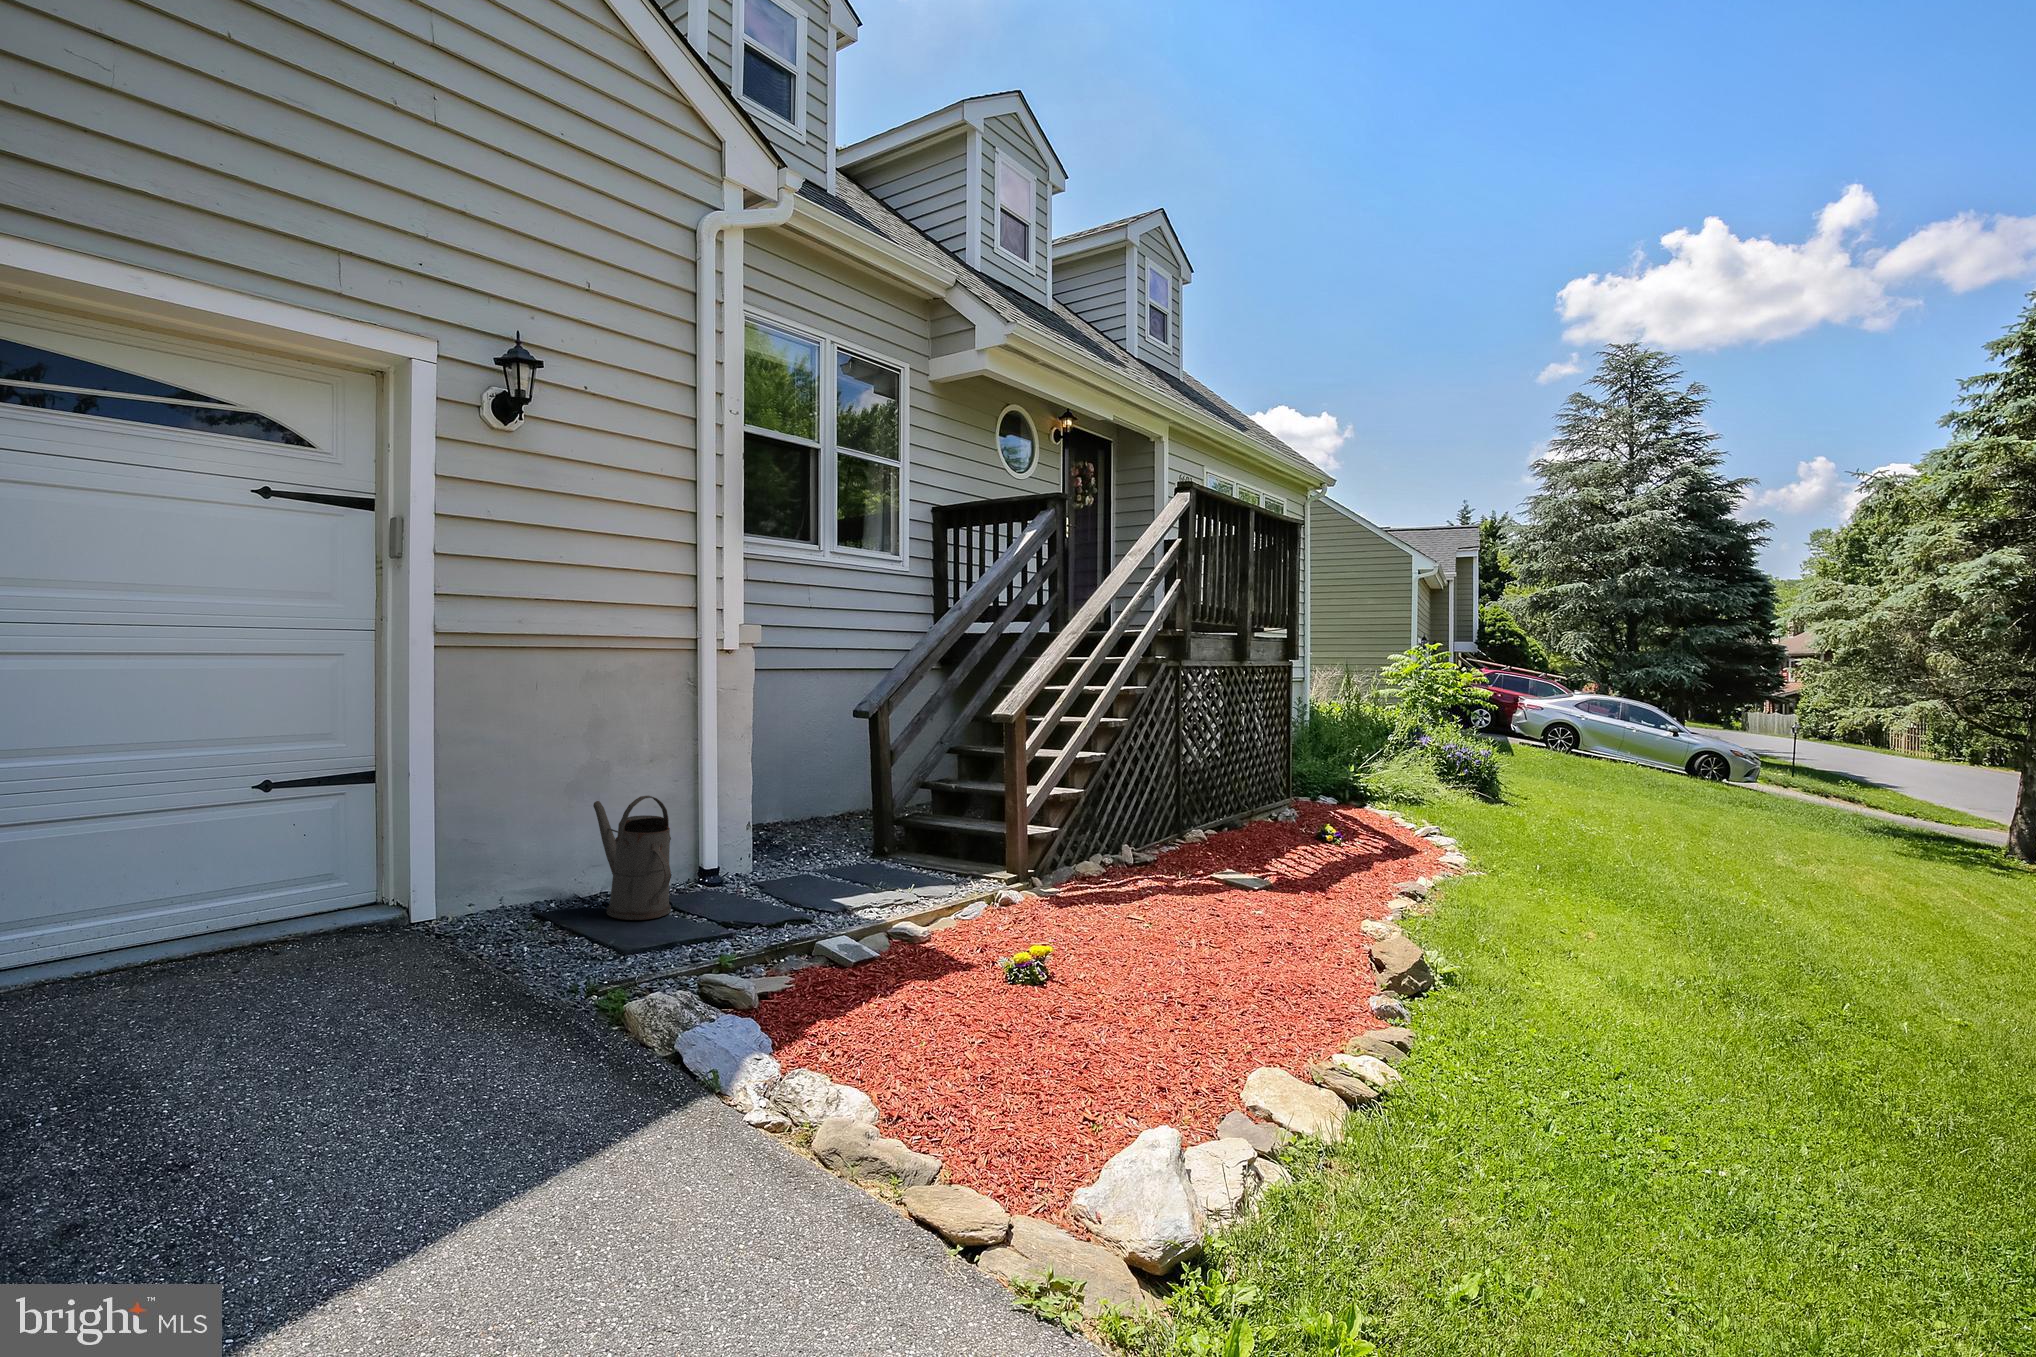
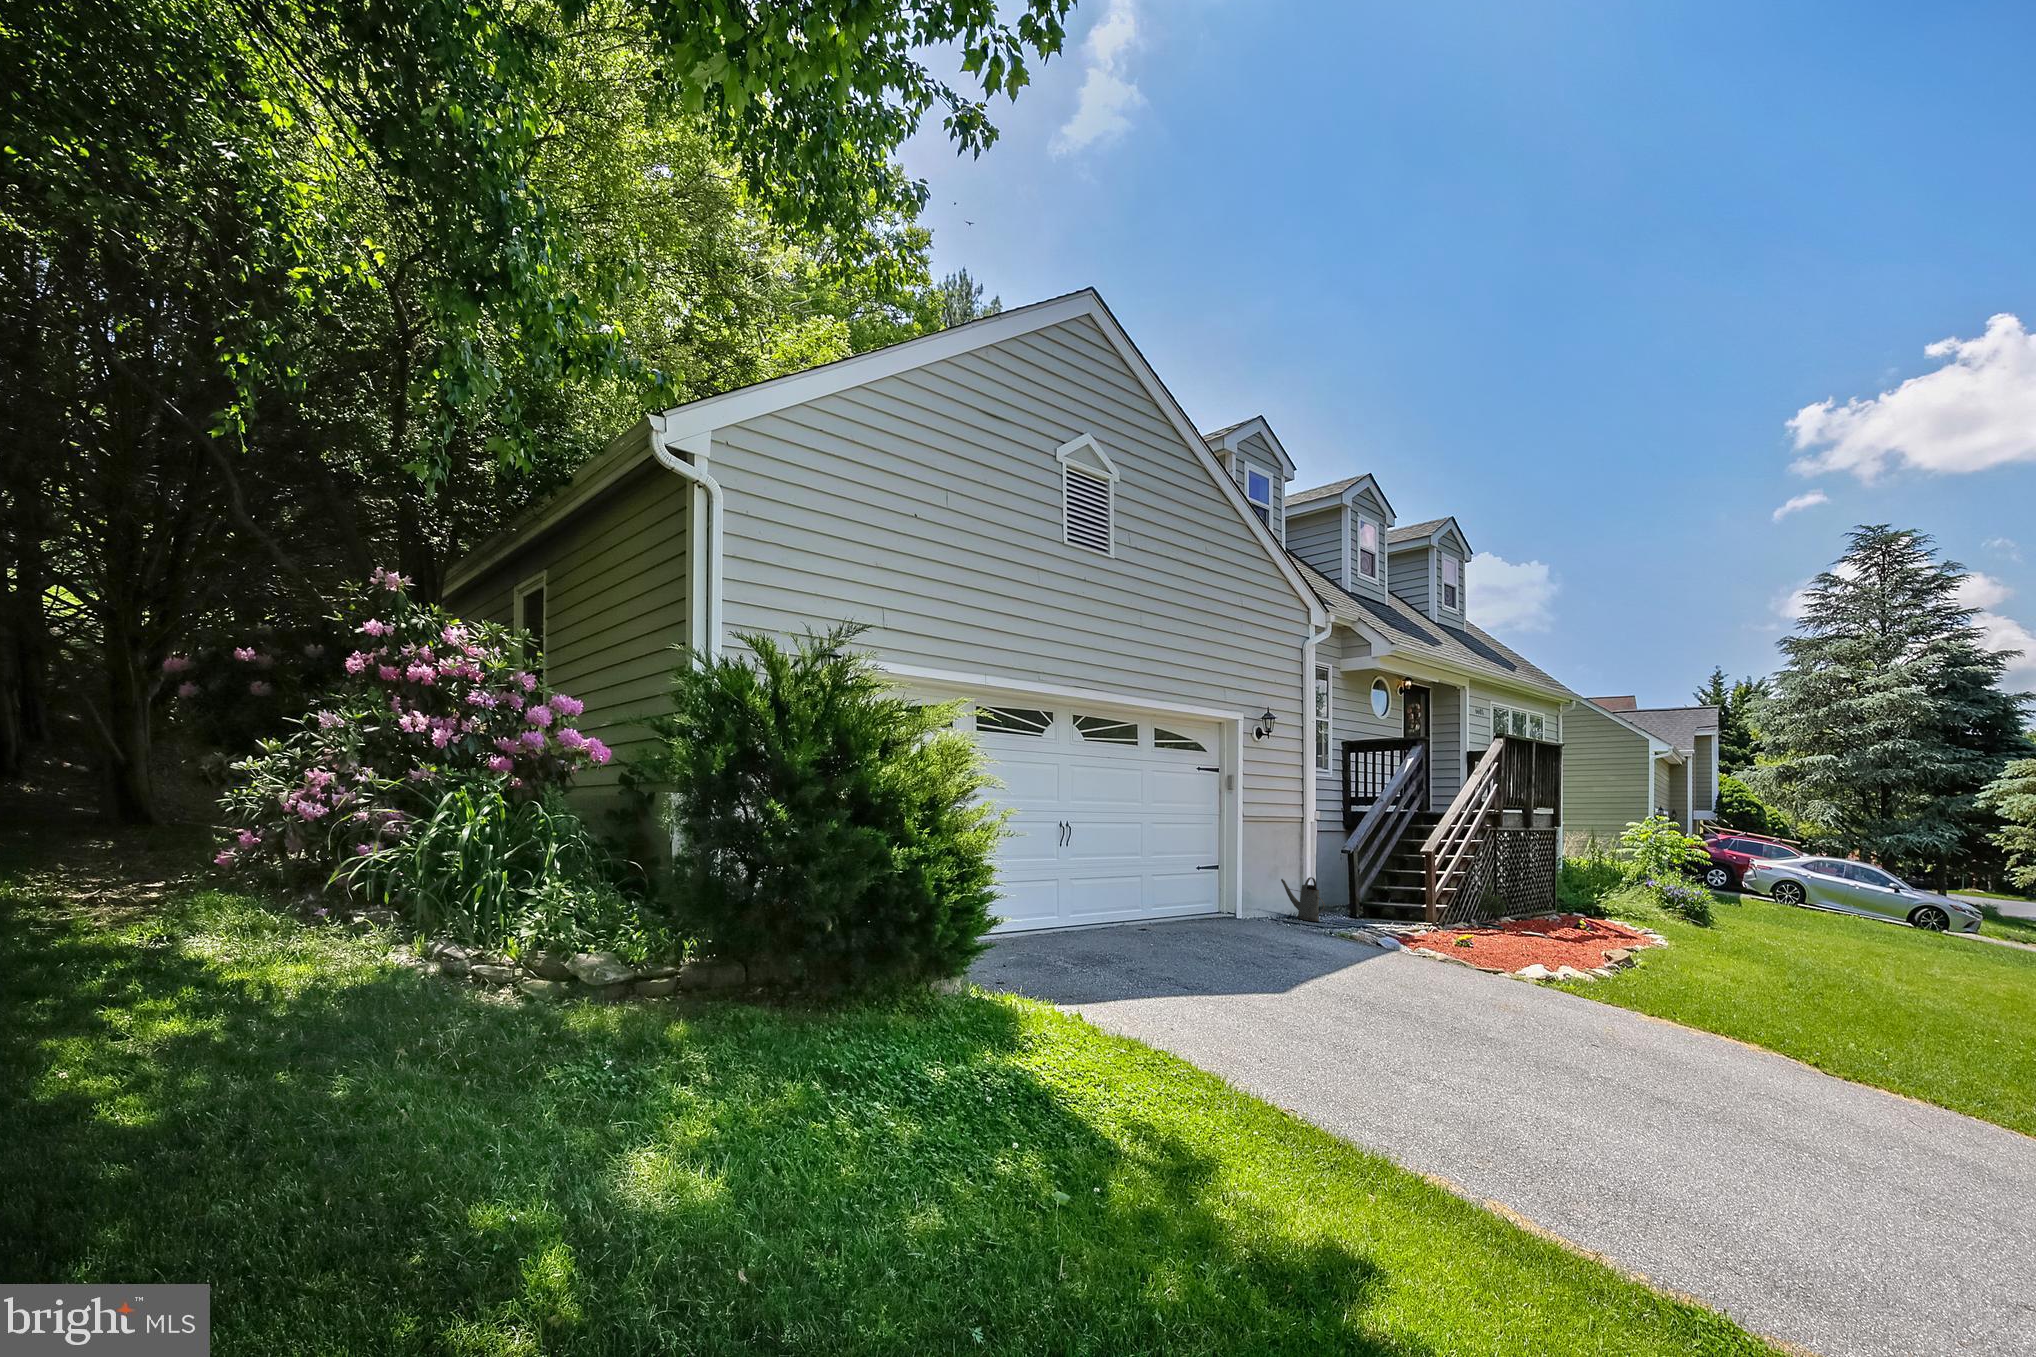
potted tree: none [1124,763,1190,866] -> present [1474,884,1506,929]

